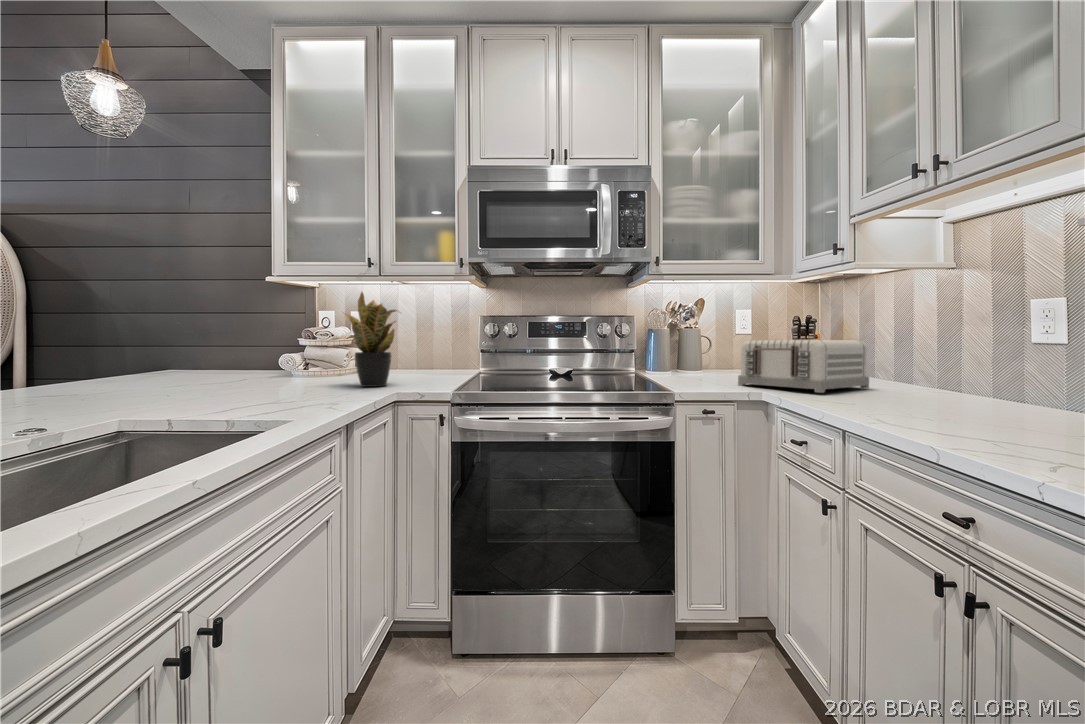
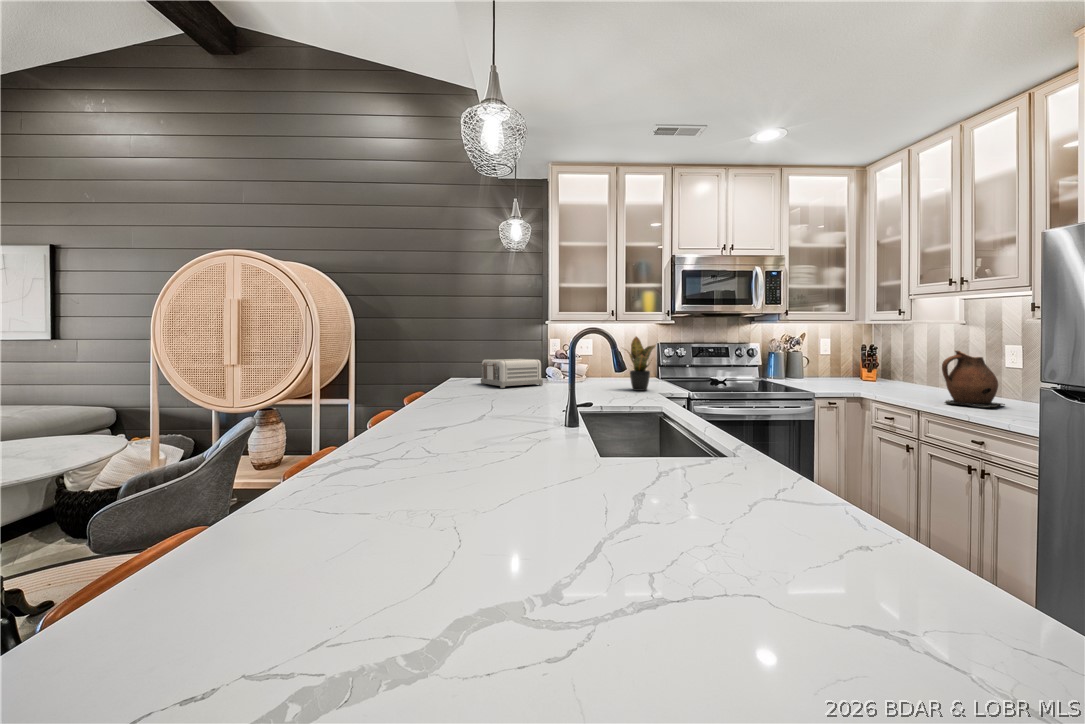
ceramic pitcher: none [891,300,1032,427] -> present [942,351,1005,407]
toaster: present [738,339,869,393] -> present [481,359,543,388]

